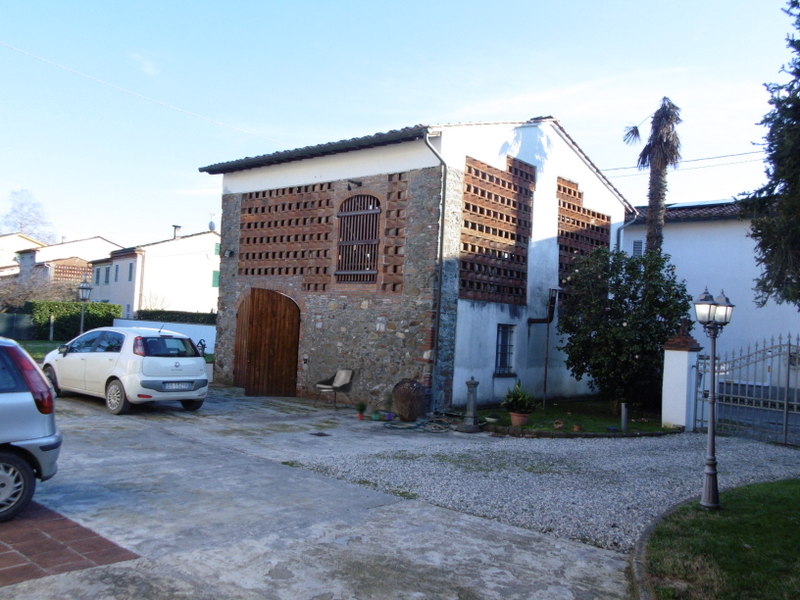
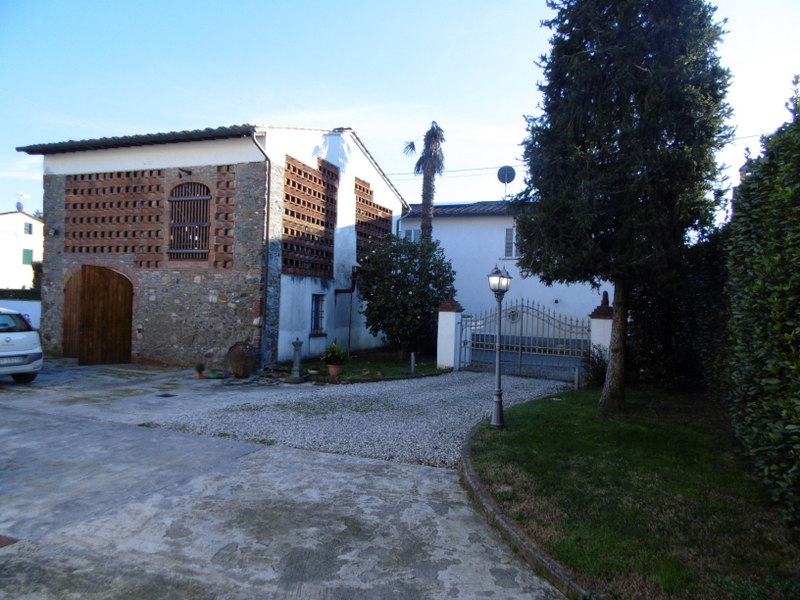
lounge chair: present [313,368,356,410] -> none [150,335,192,373]

